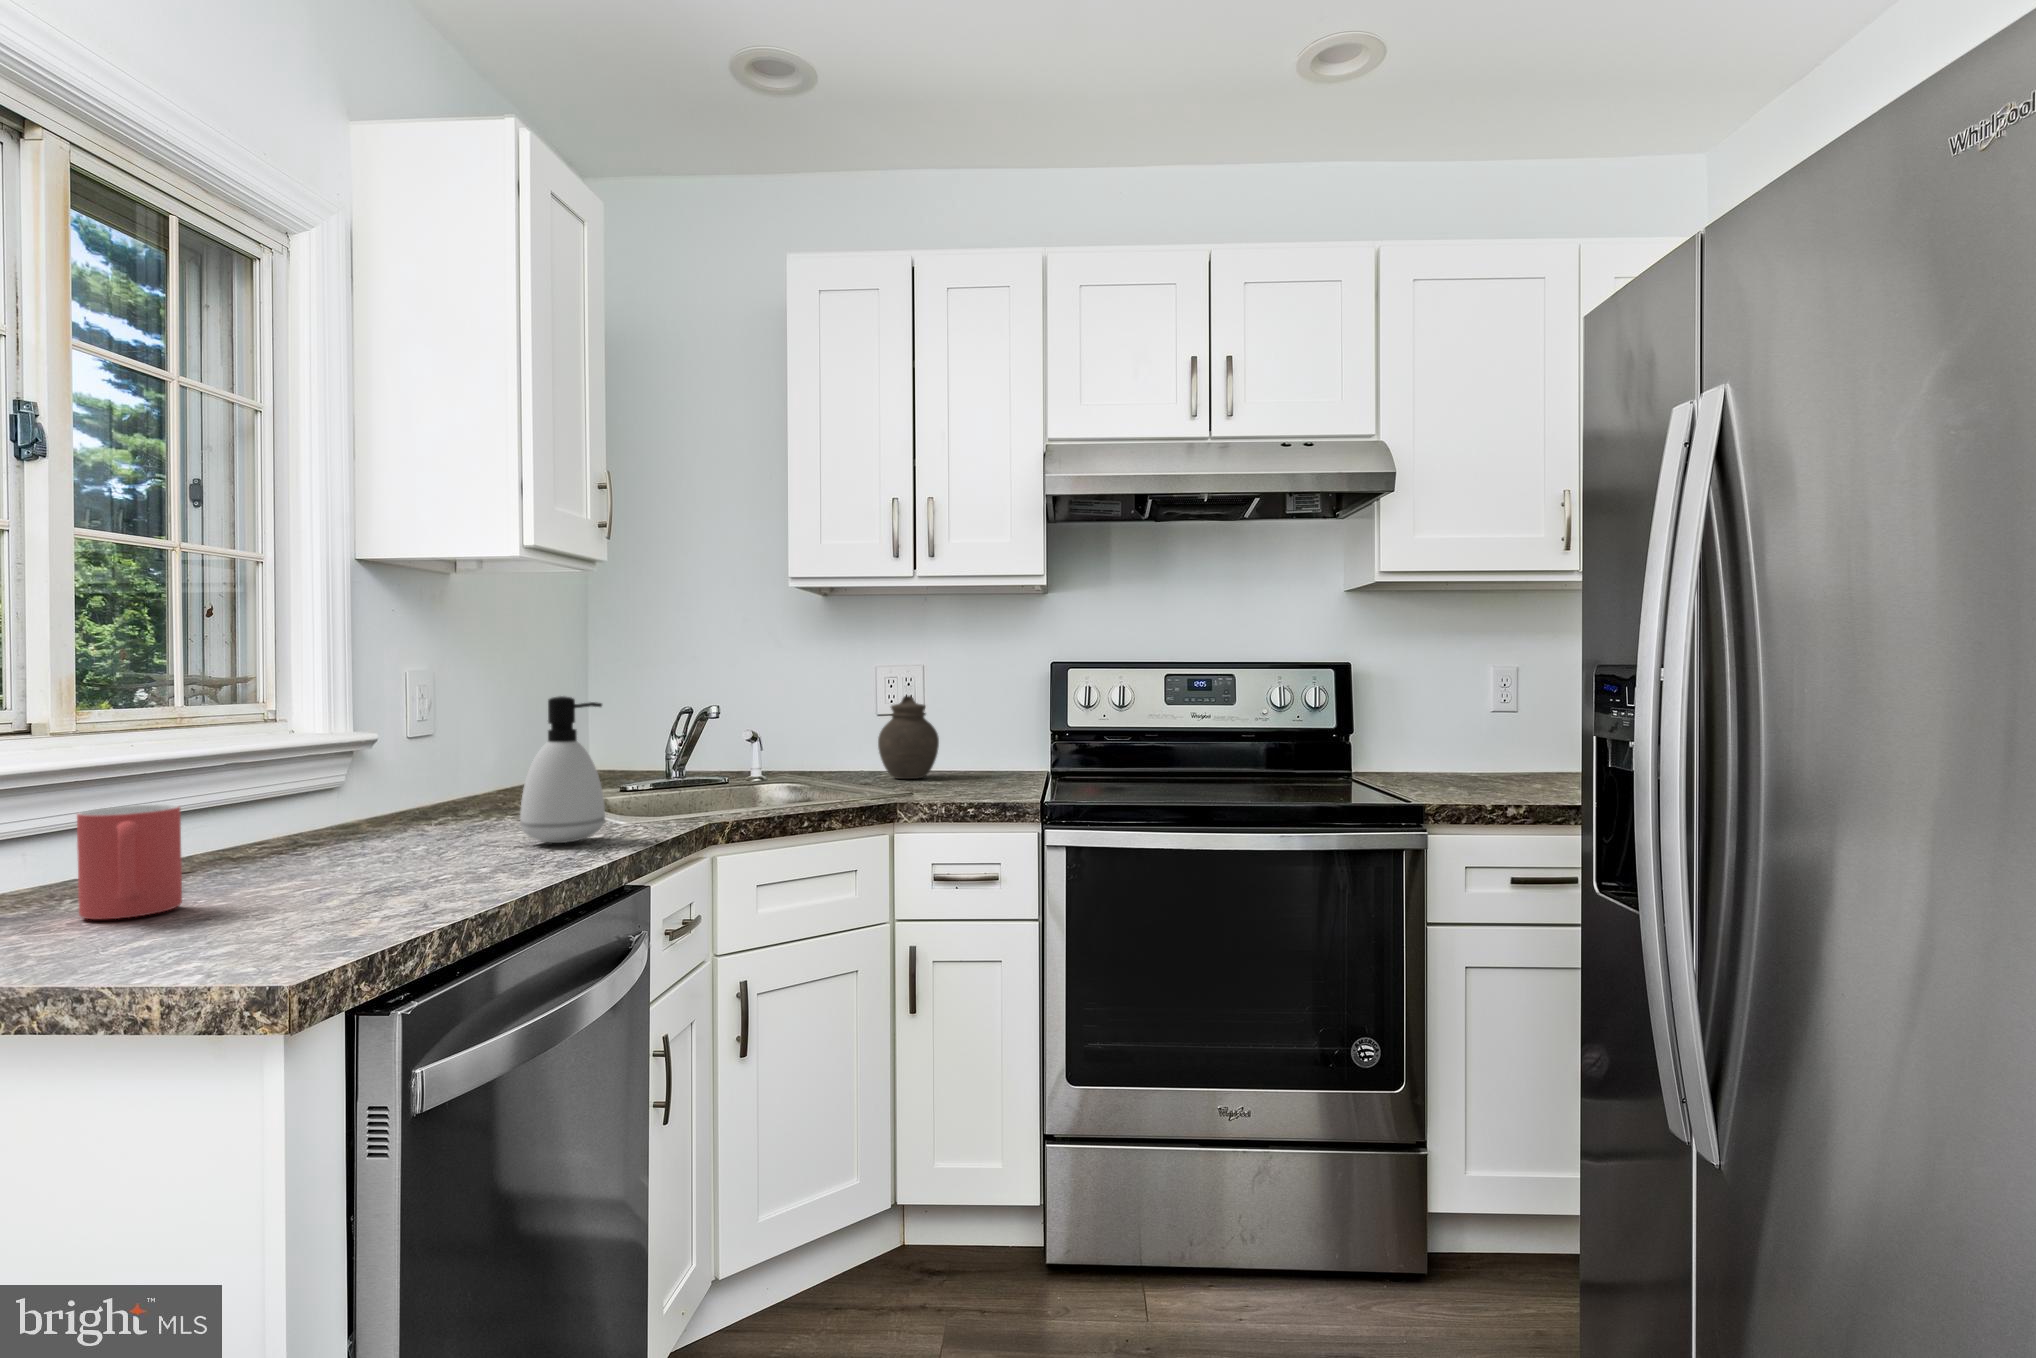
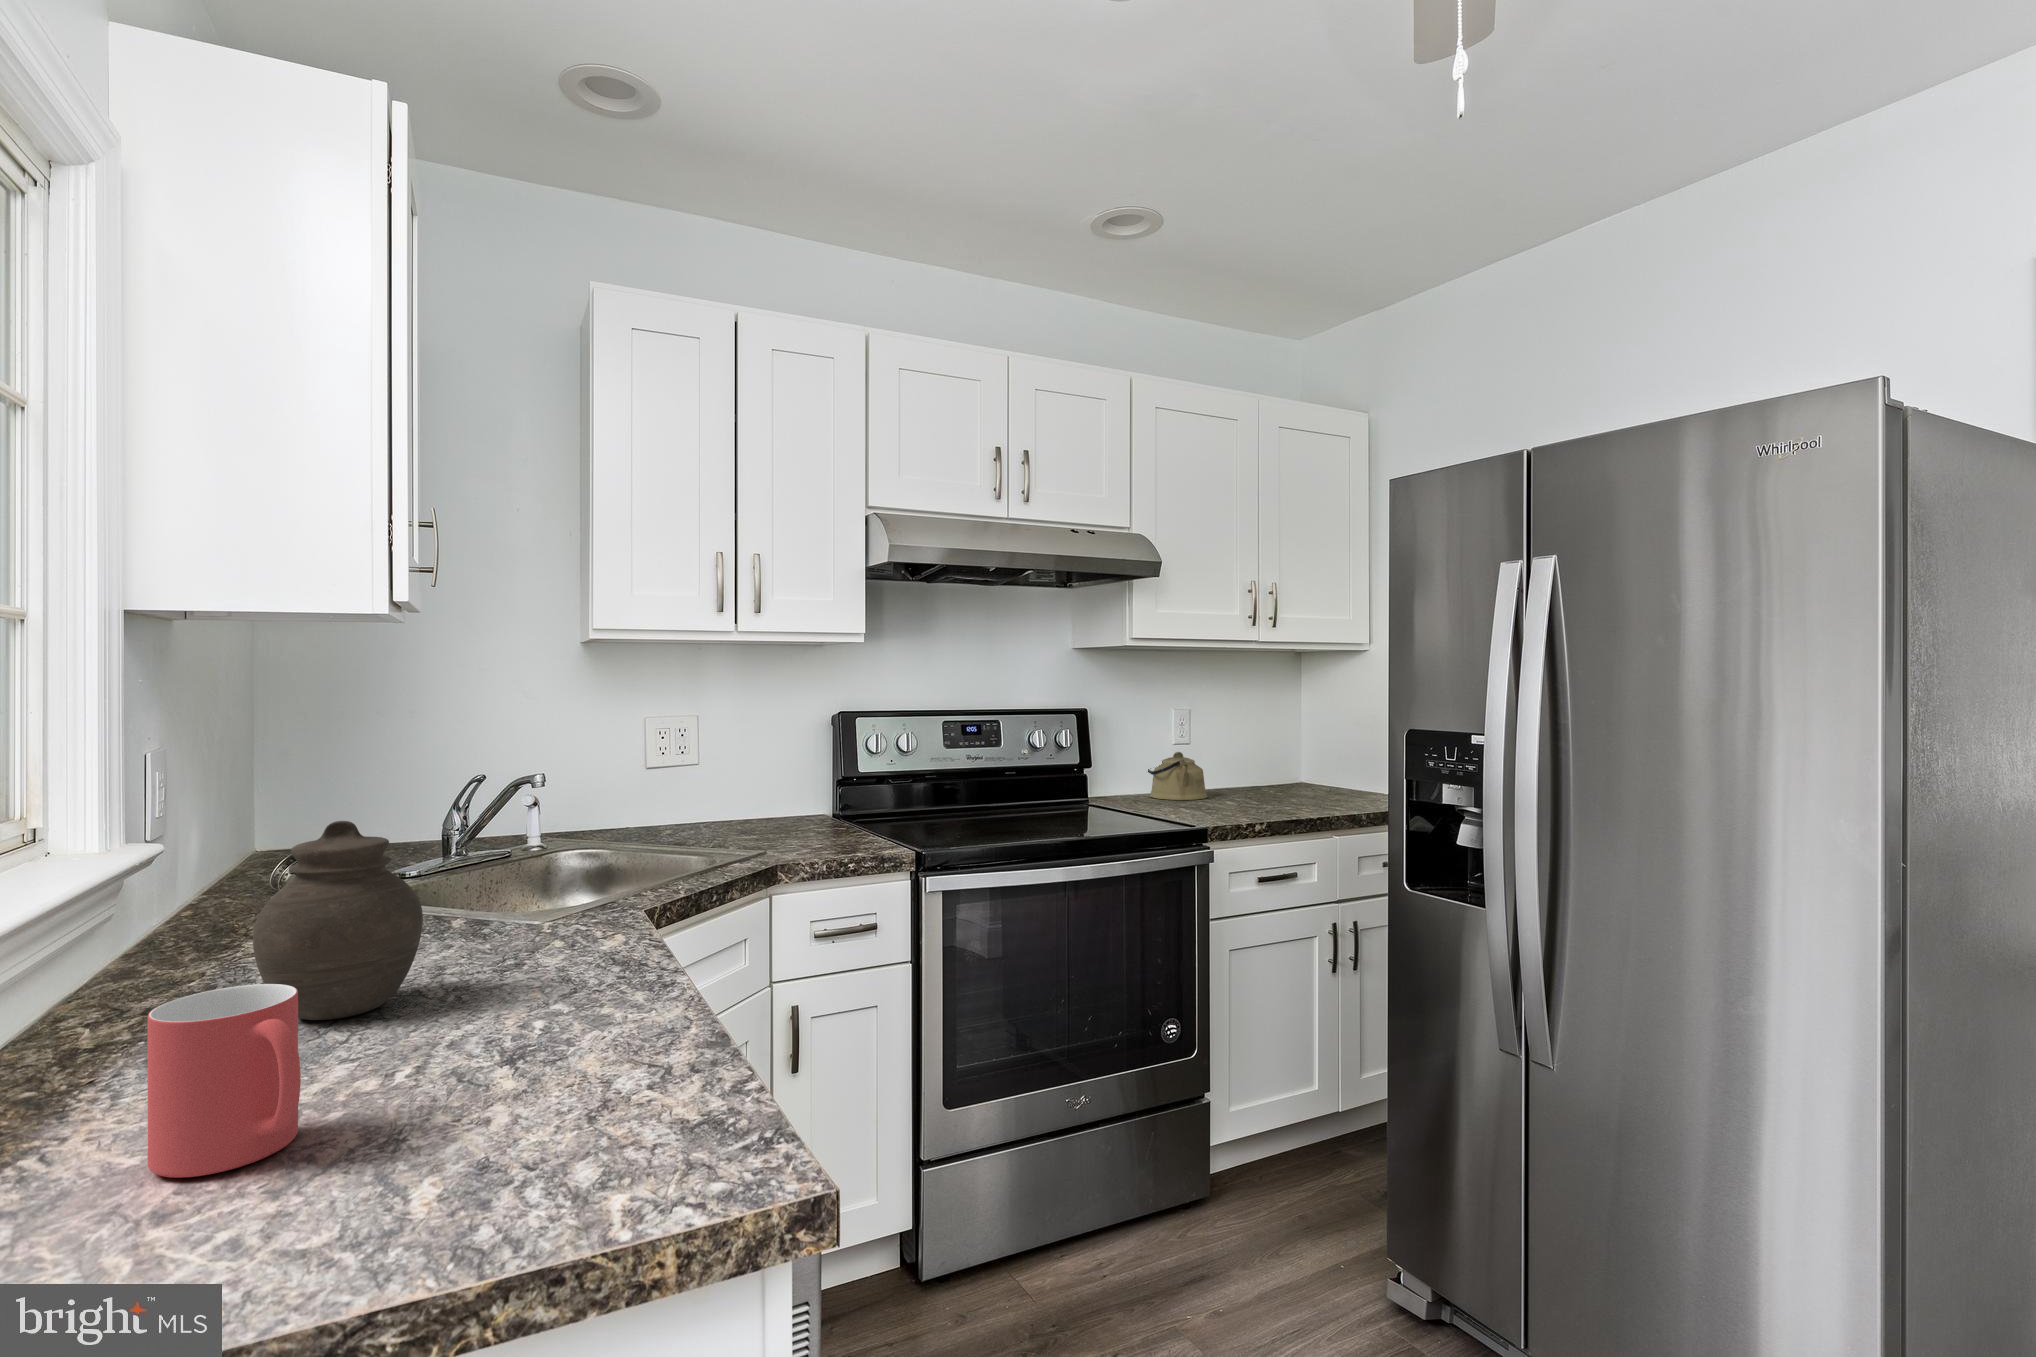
soap dispenser: present [520,696,605,843] -> none [503,782,608,957]
jar: present [878,696,939,779] -> present [253,821,423,1020]
kettle: none [1456,718,1542,779] -> present [1148,752,1207,800]

